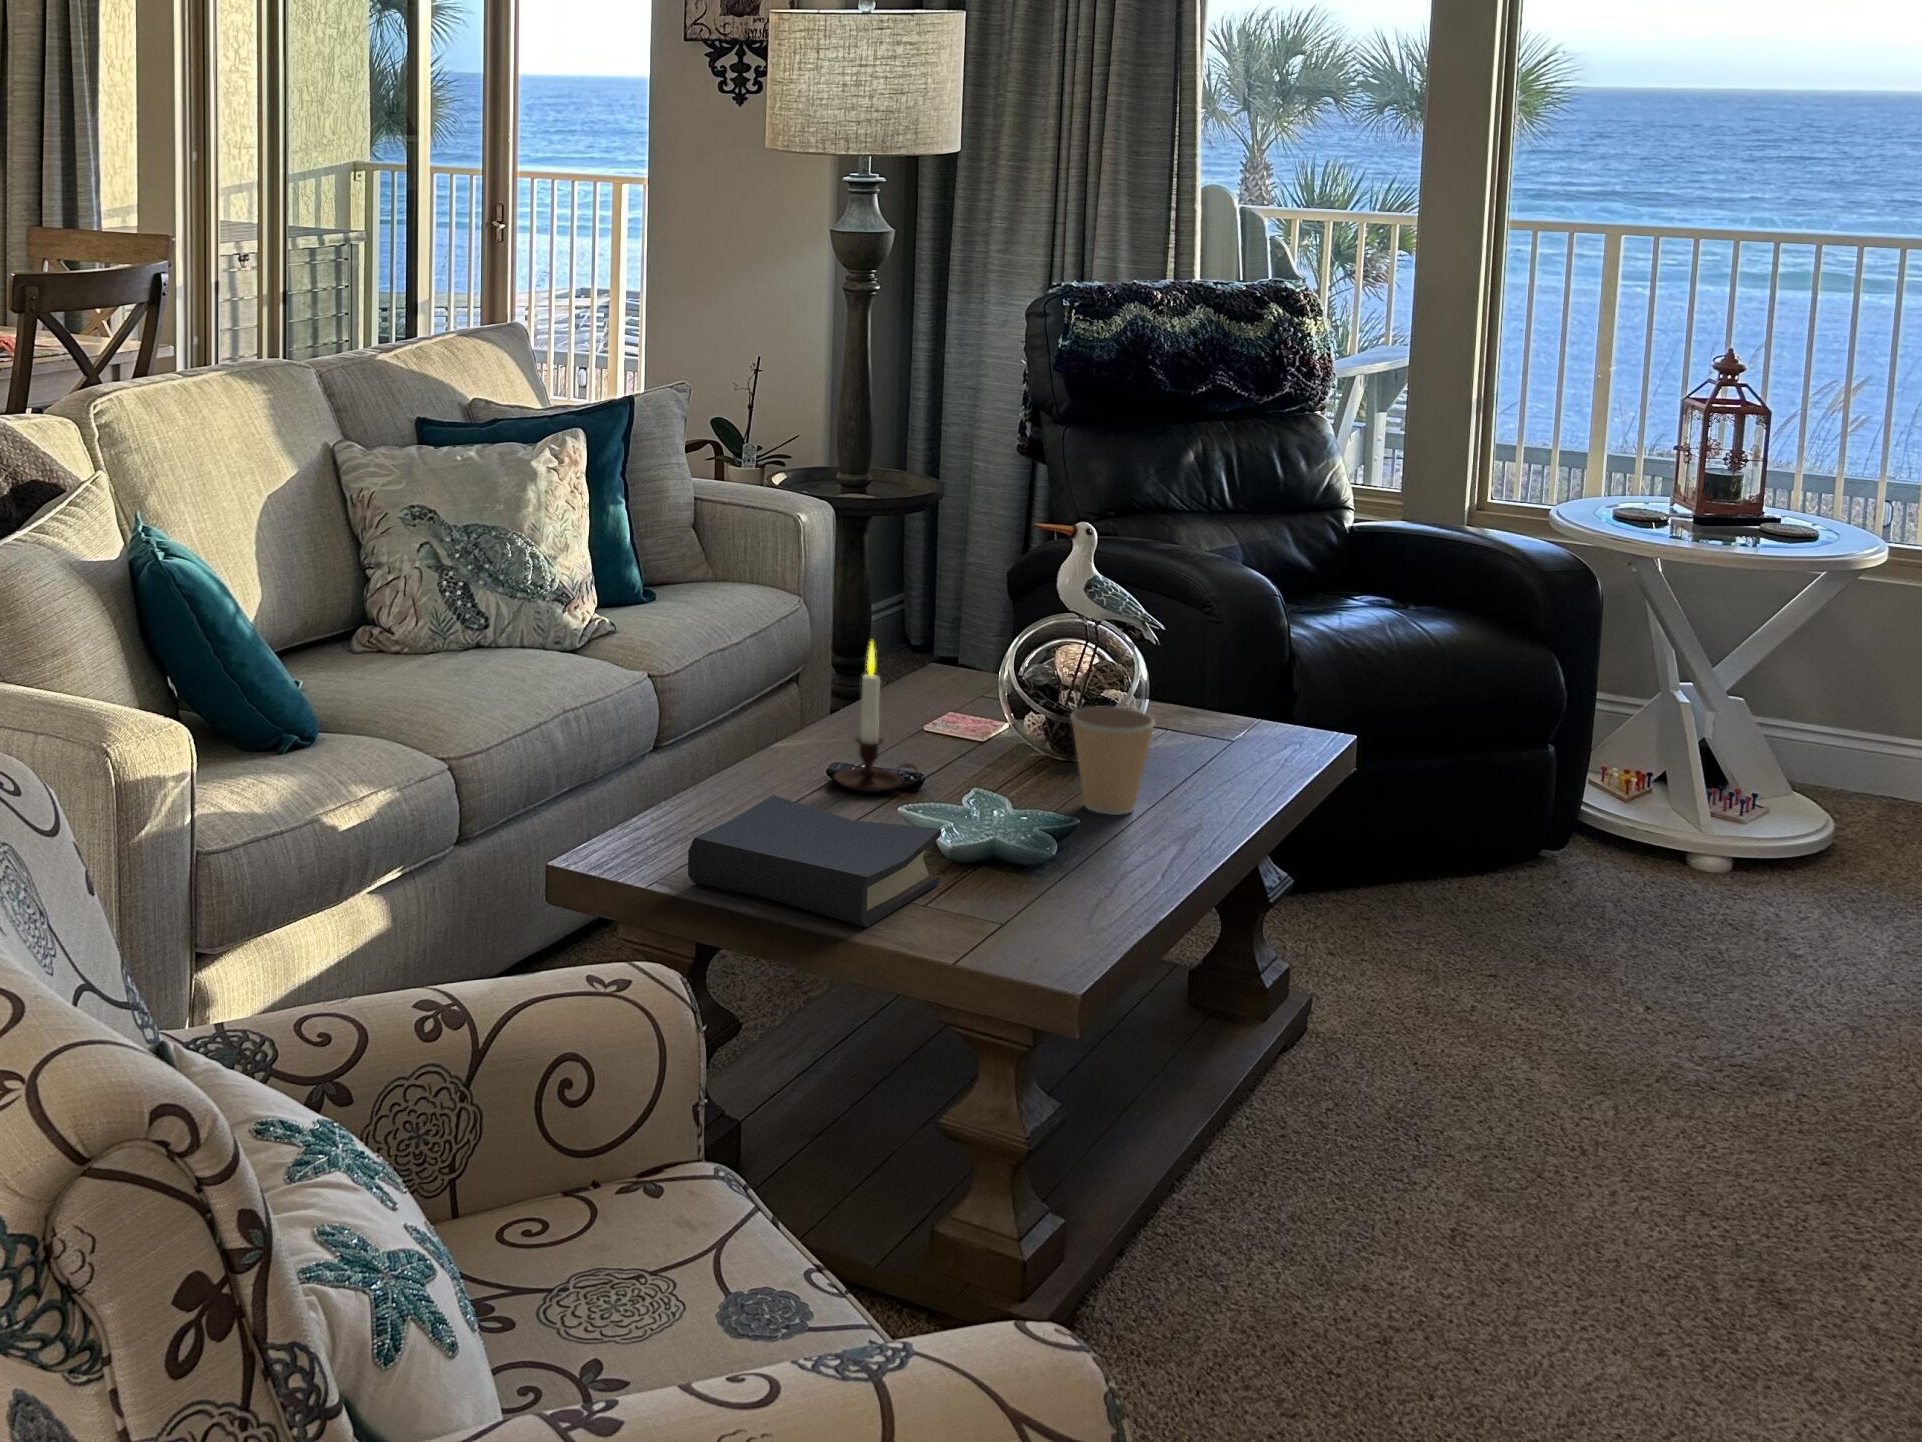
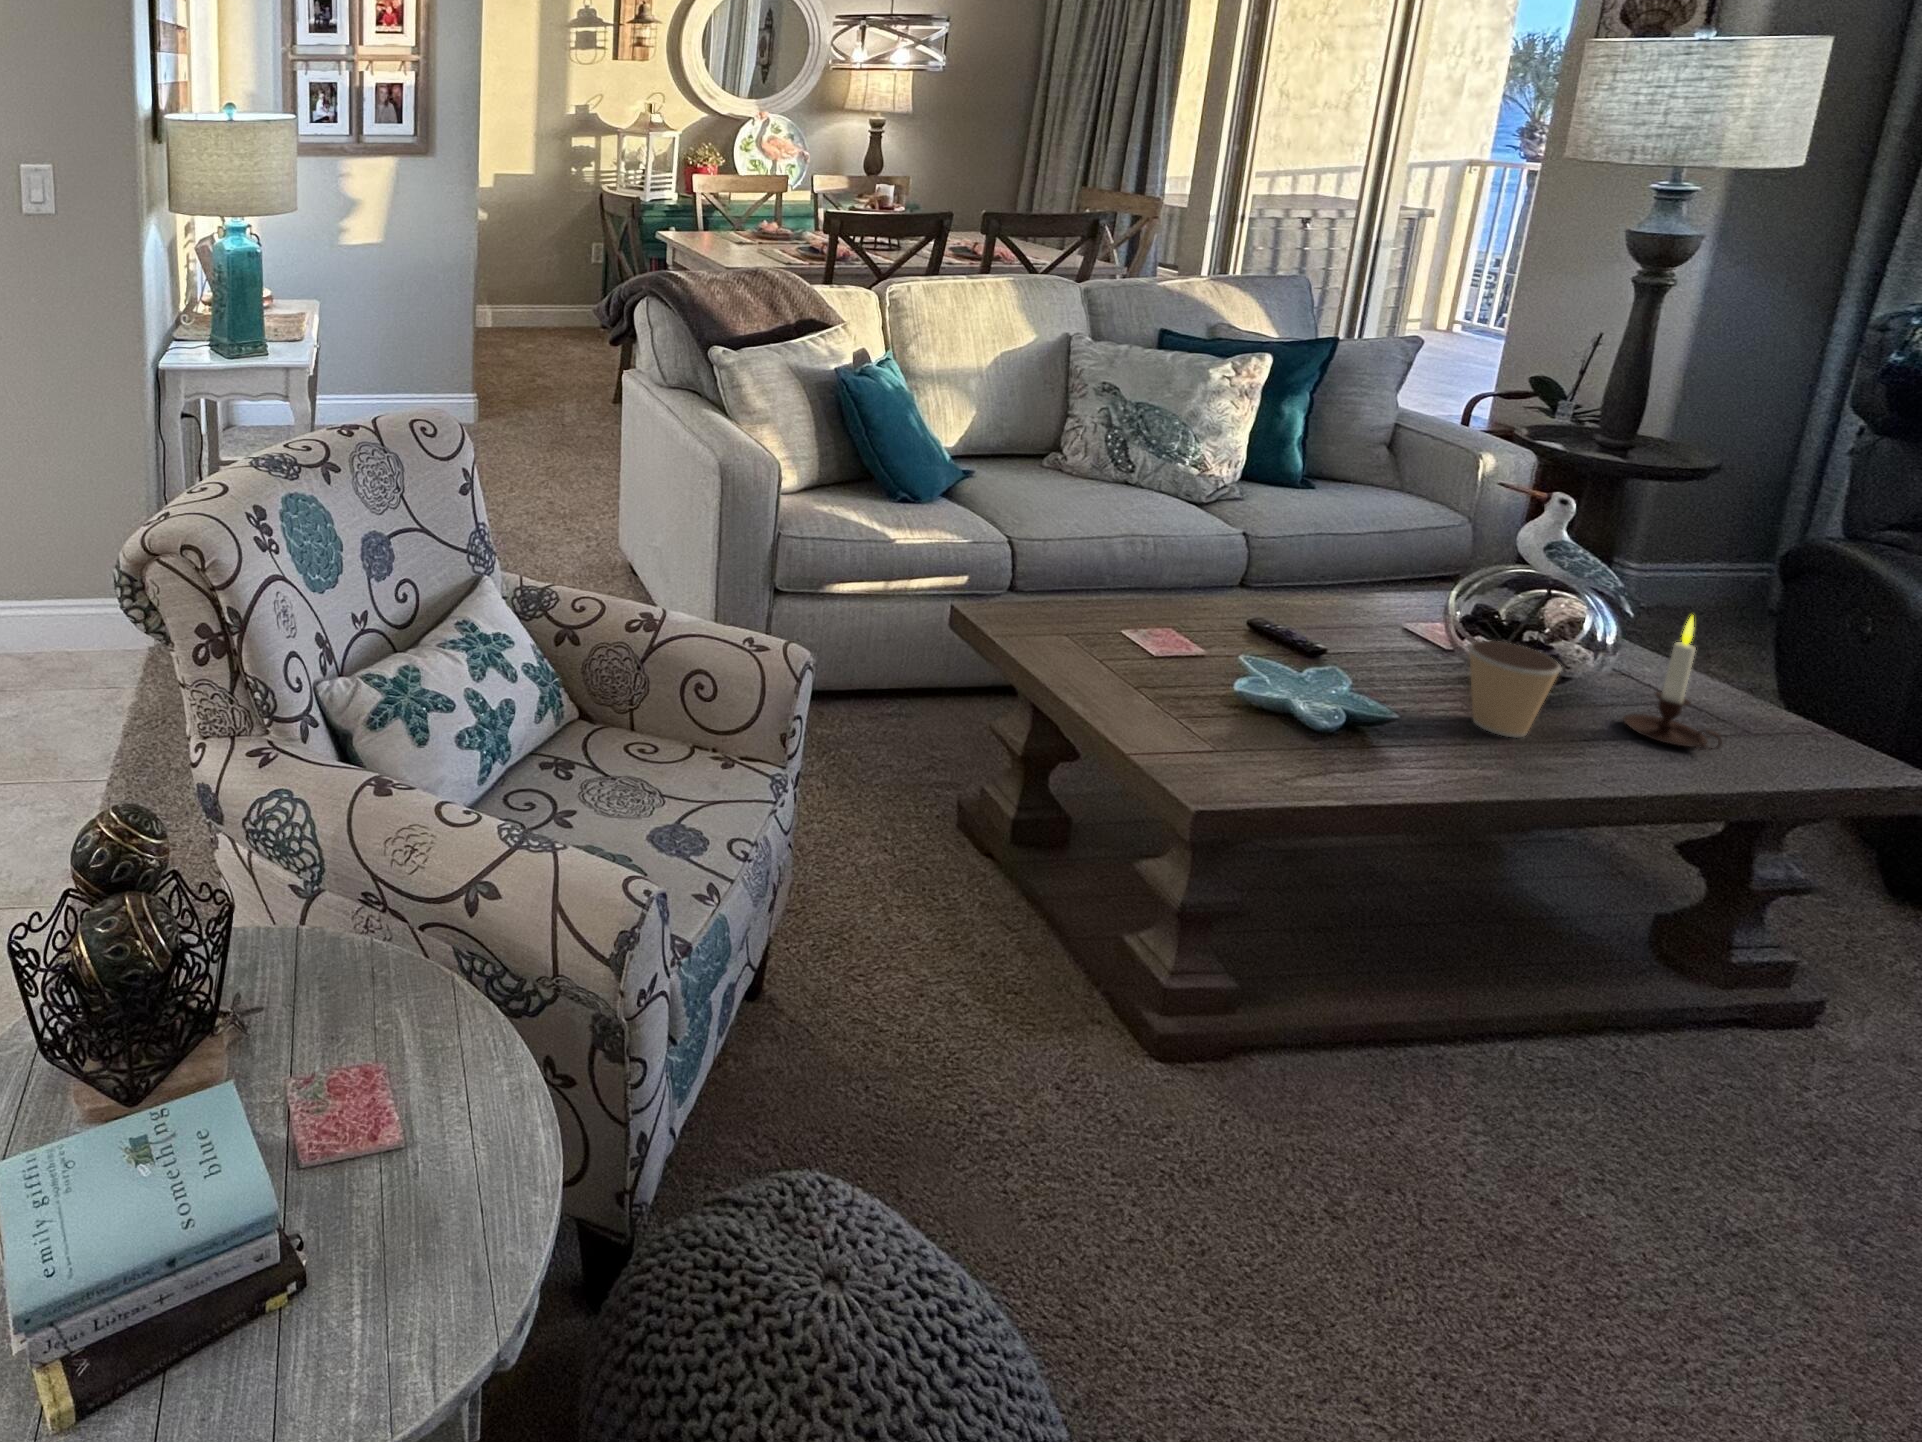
candle: present [834,642,919,792] -> present [1623,616,1722,749]
hardback book: present [688,795,941,928] -> none [1037,614,1235,712]

